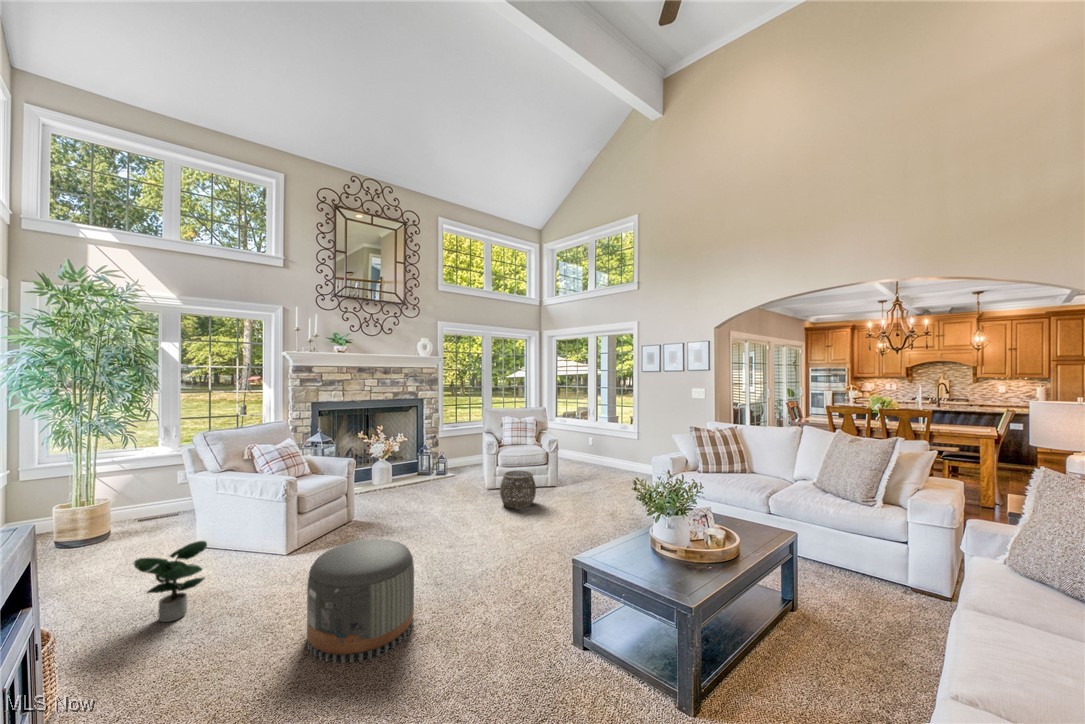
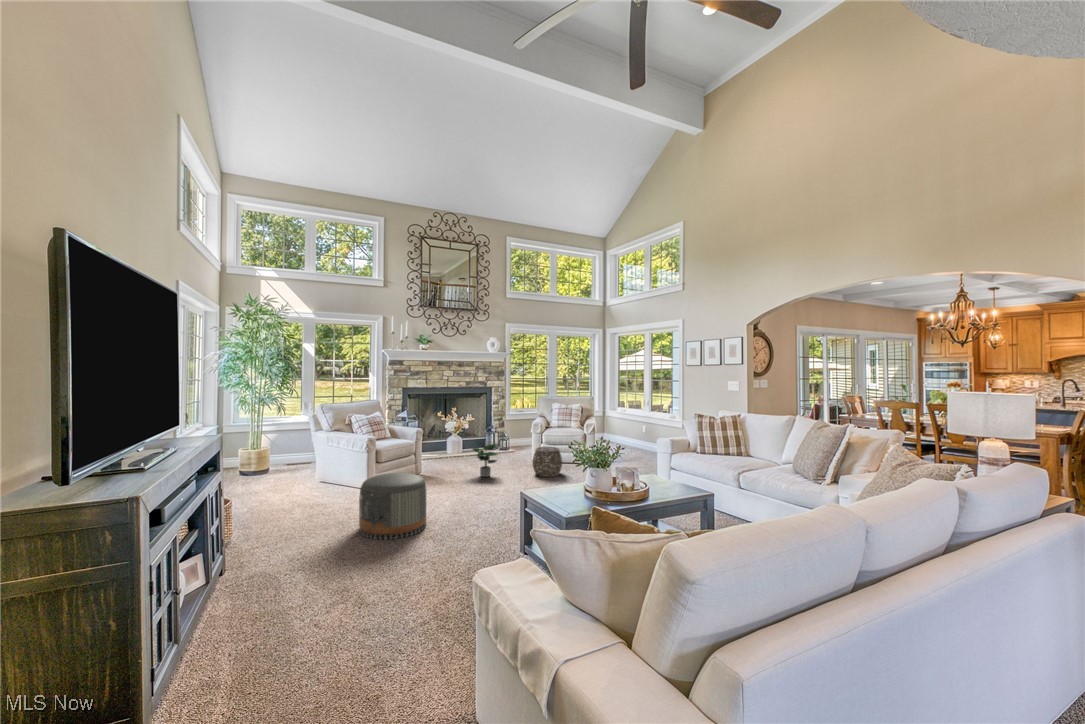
potted plant: present [134,541,207,622] -> present [472,444,497,477]

